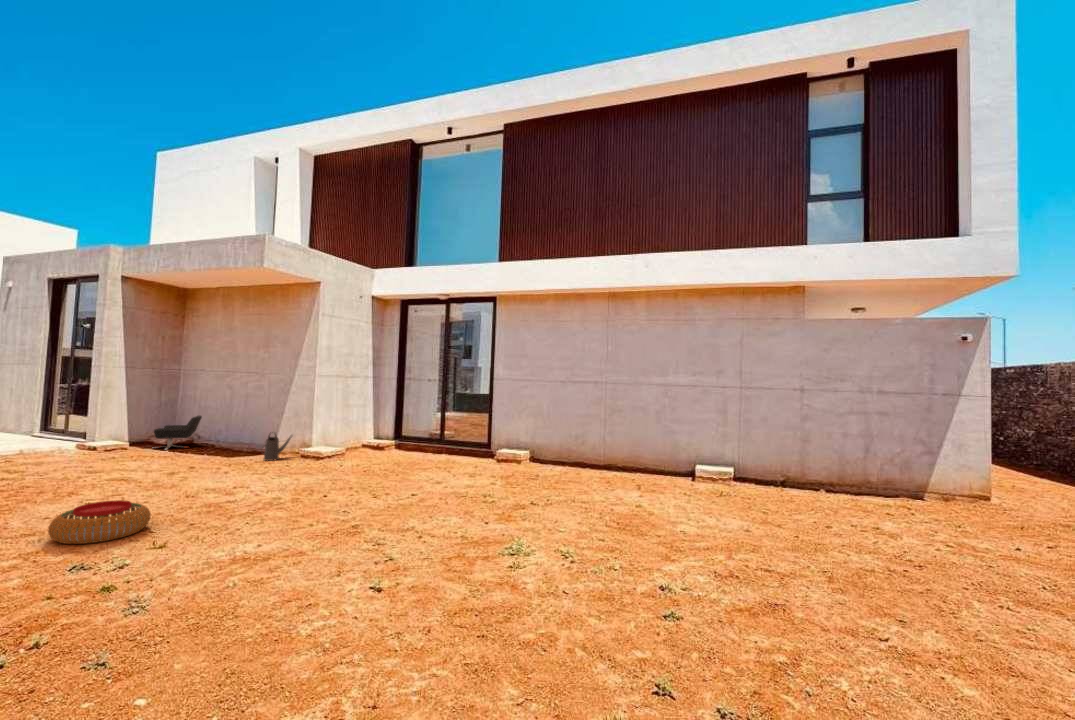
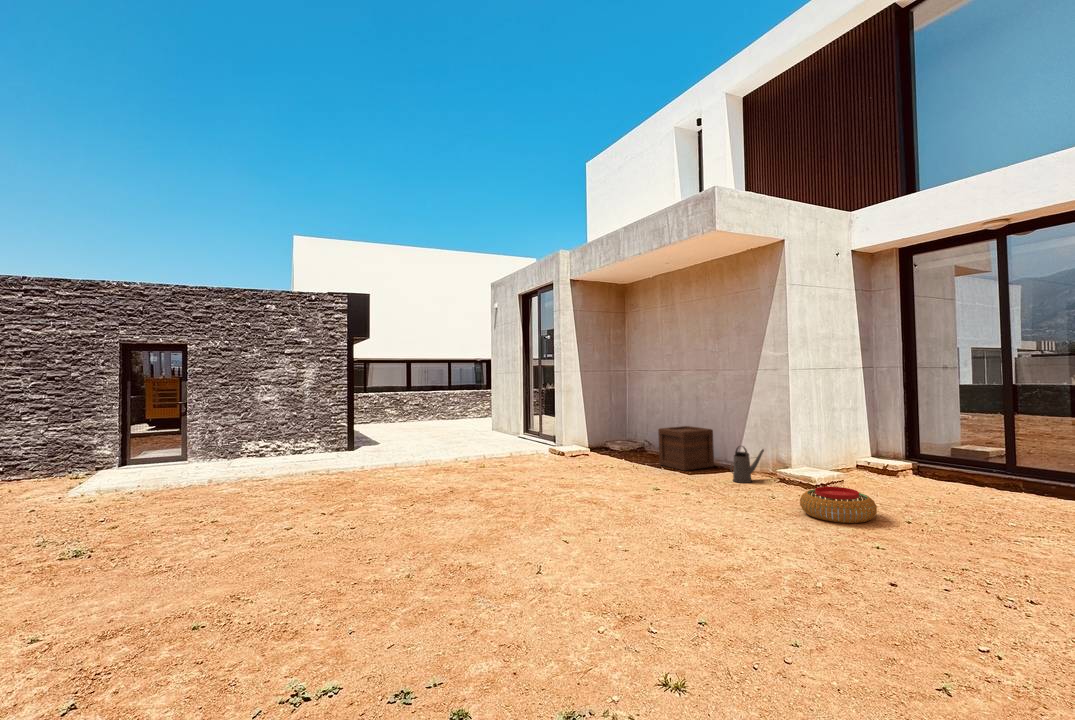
lounge chair: present [154,416,202,450] -> none [608,421,650,458]
wooden crate: none [202,419,257,456] -> present [658,426,714,471]
pouf: present [48,500,151,544] -> present [800,486,877,523]

